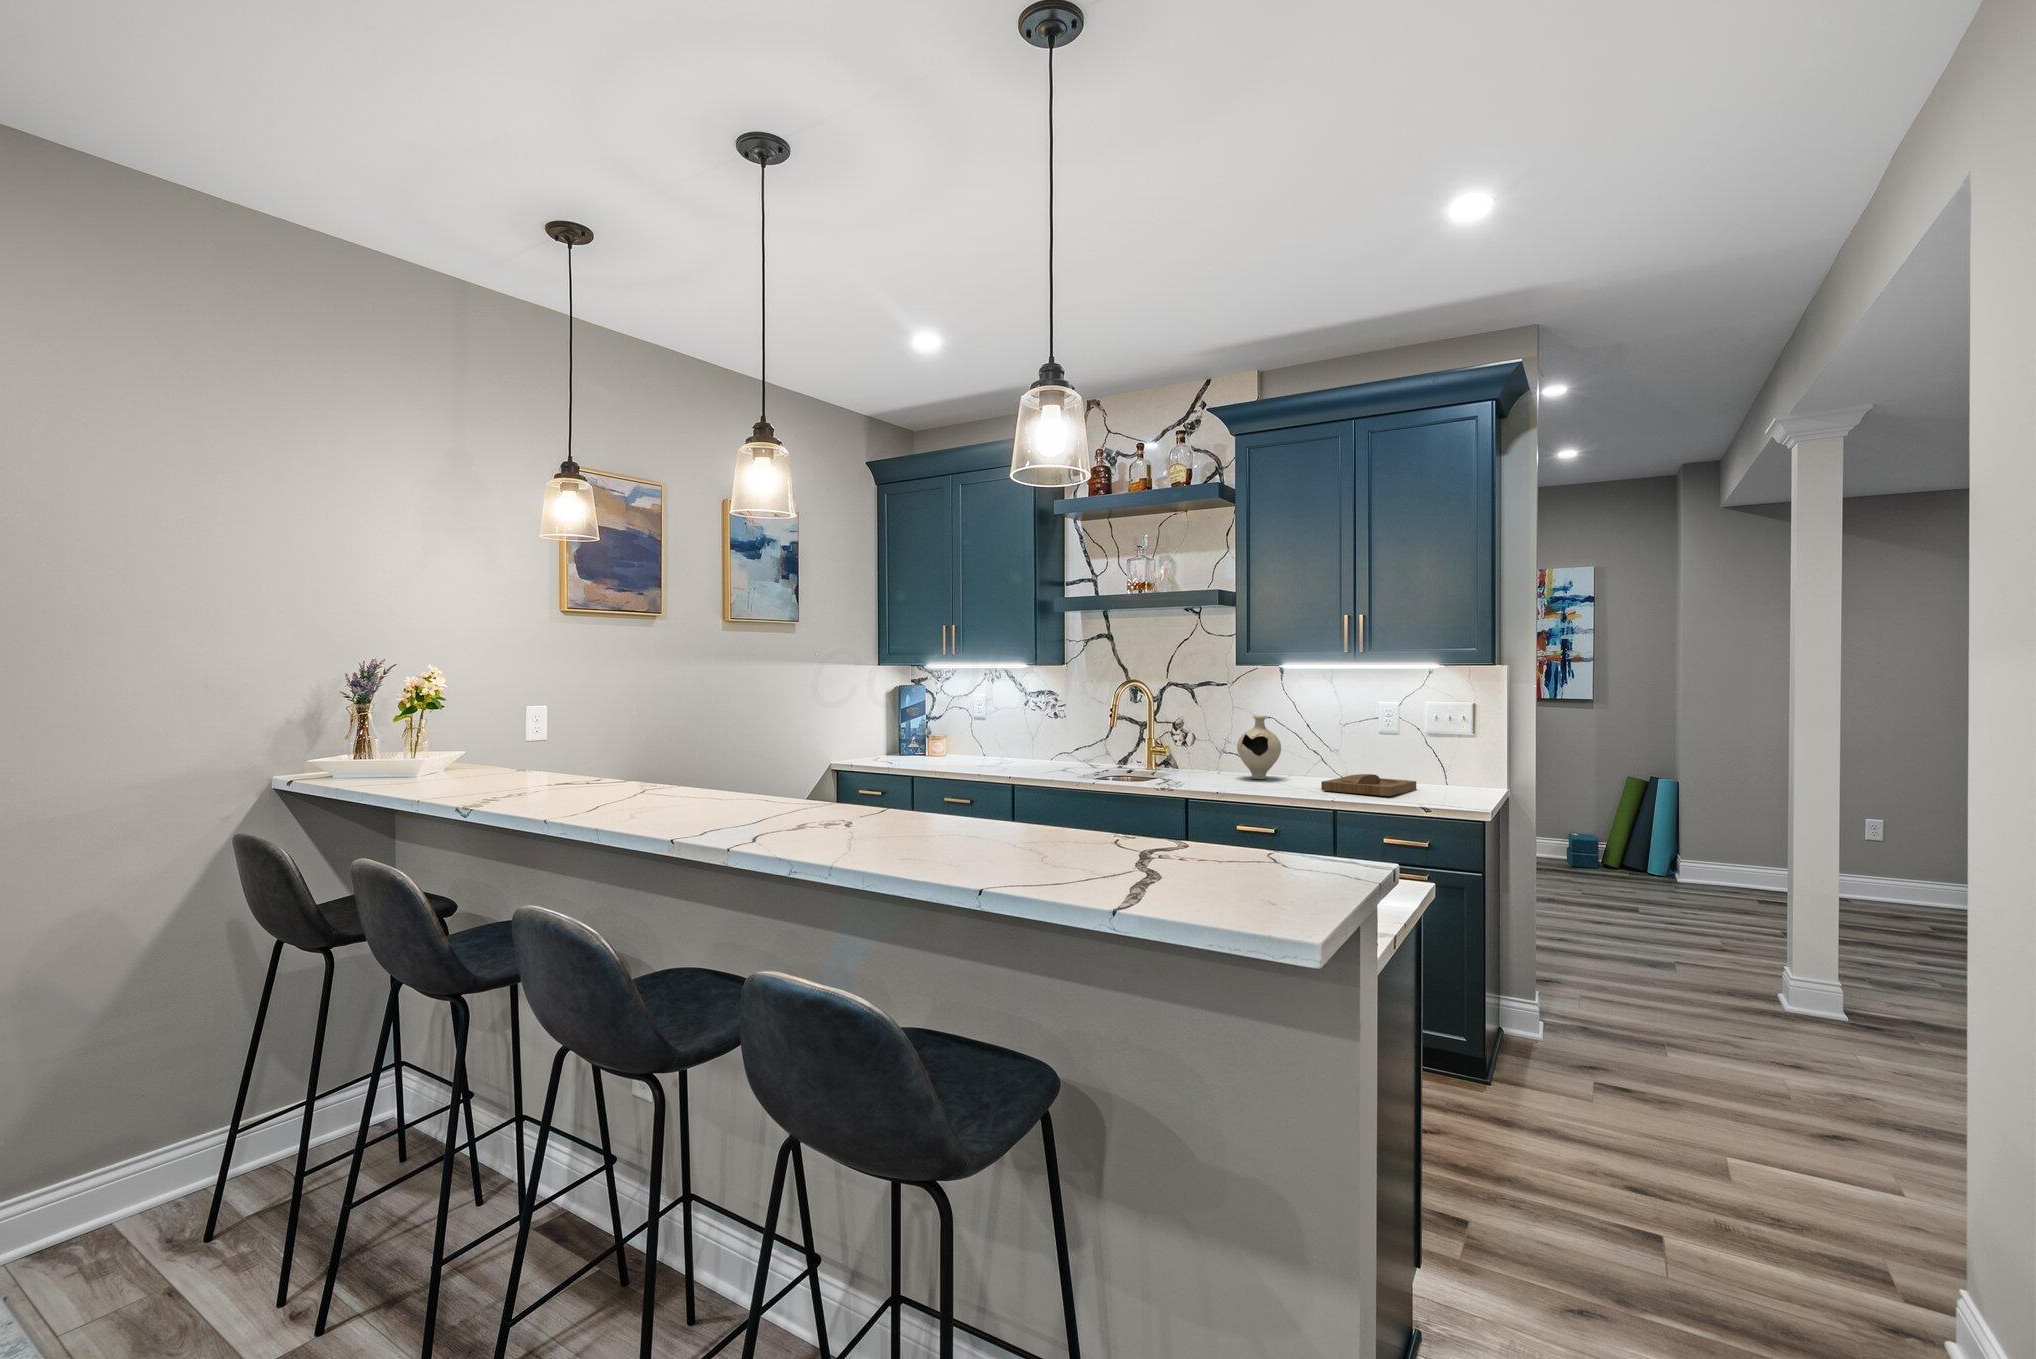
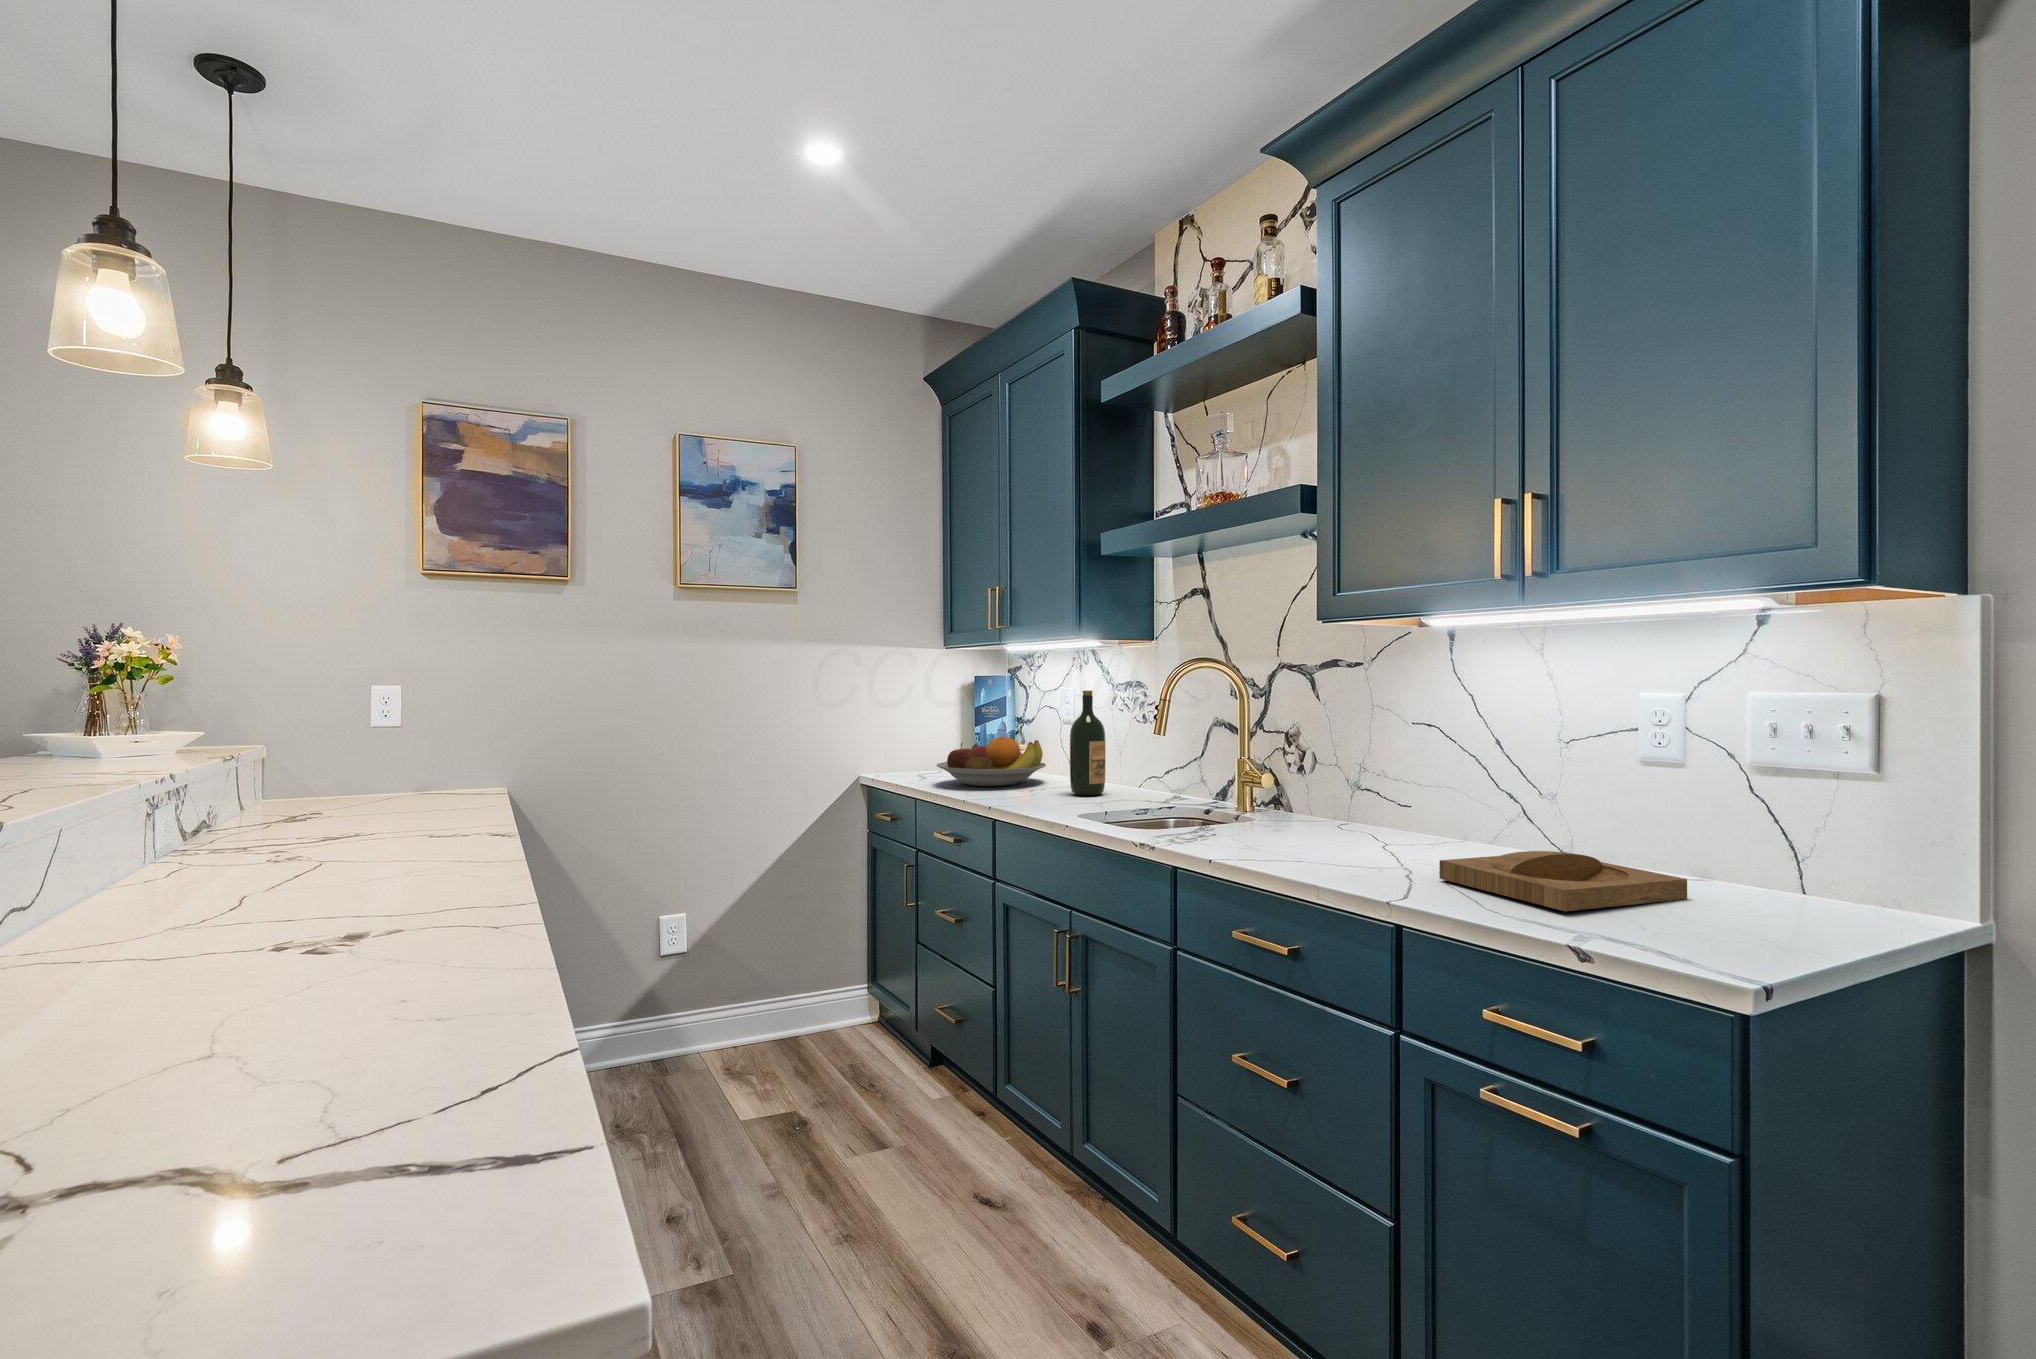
wine bottle: none [1027,699,1051,768] -> present [1070,691,1106,796]
decorative vase: present [1237,715,1281,779] -> none [1337,720,1424,843]
fruit bowl: none [912,731,989,766] -> present [937,737,1046,786]

